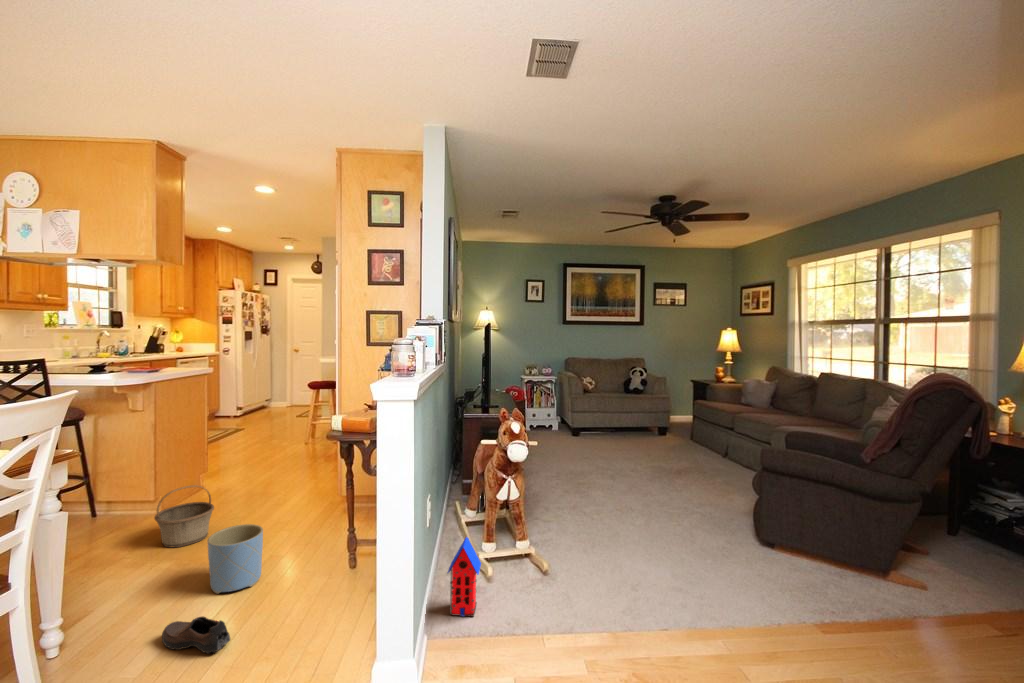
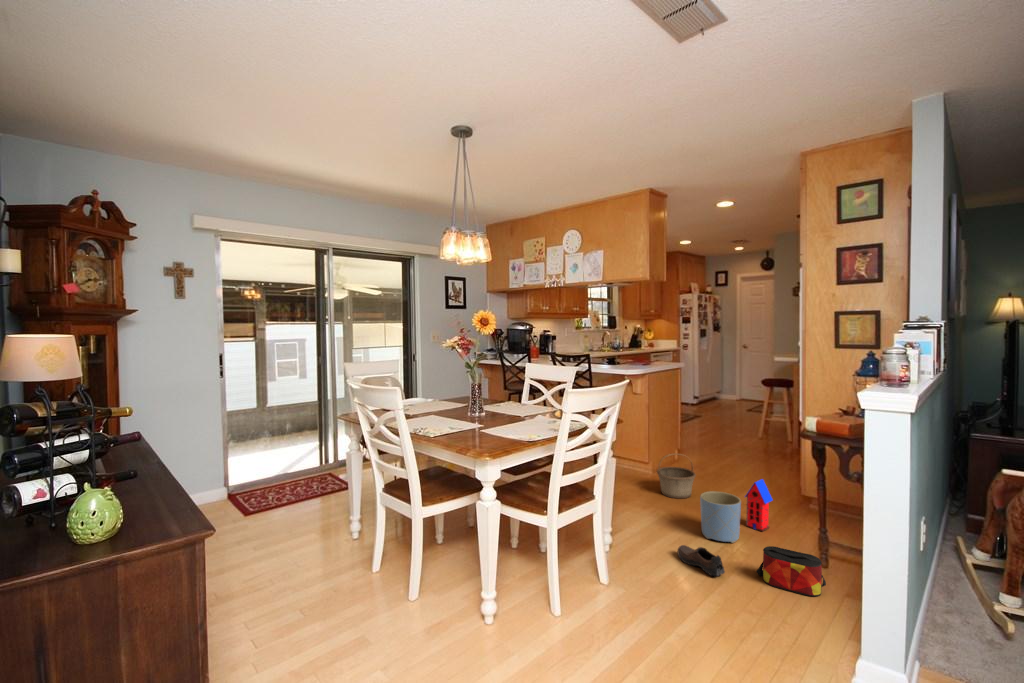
toy house: present [448,537,481,616] -> present [745,479,773,531]
bag: none [274,573,350,630] -> present [756,546,826,597]

